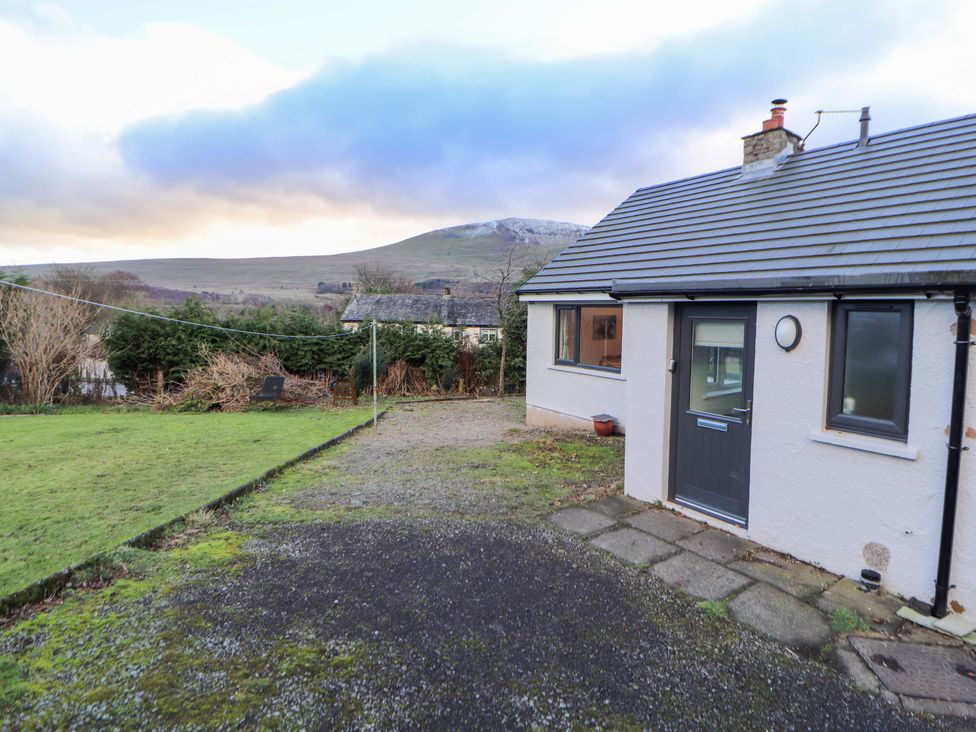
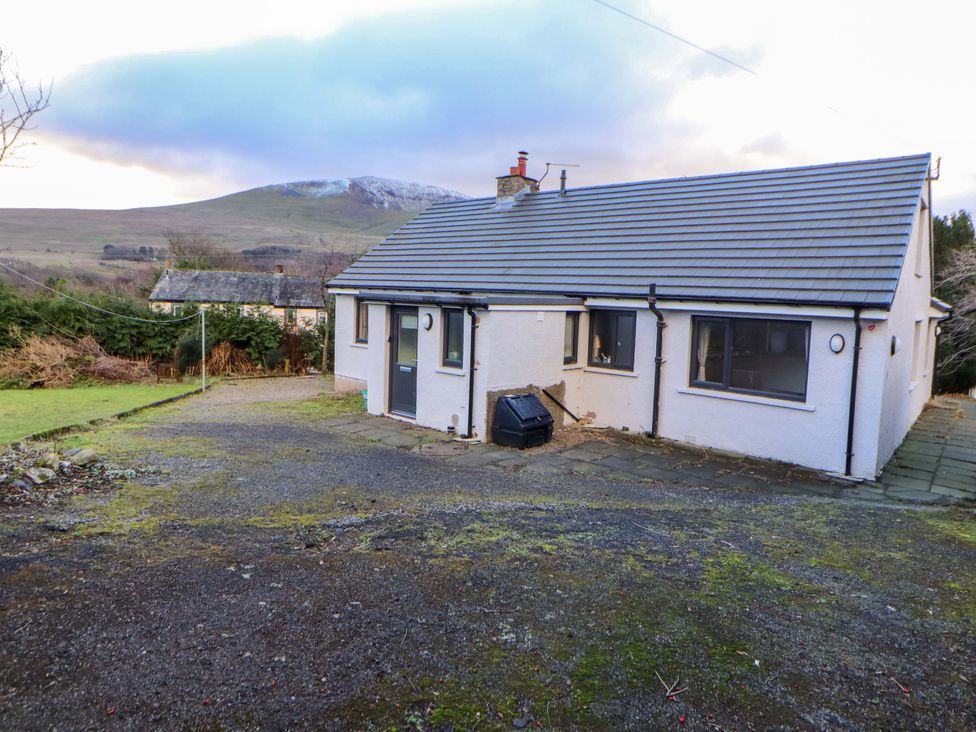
lounge chair: present [249,376,285,409] -> none [75,355,109,386]

